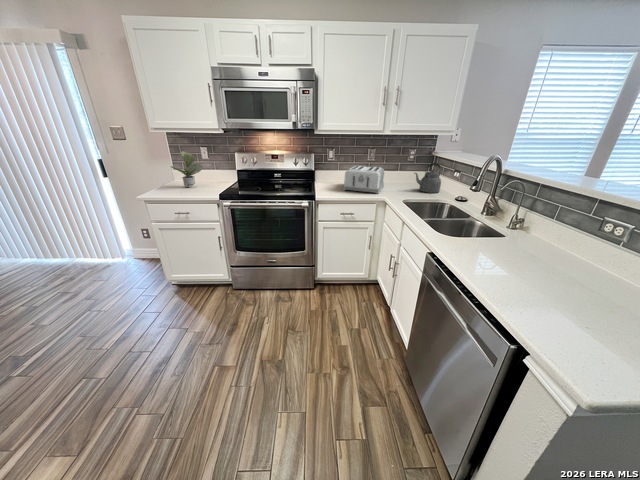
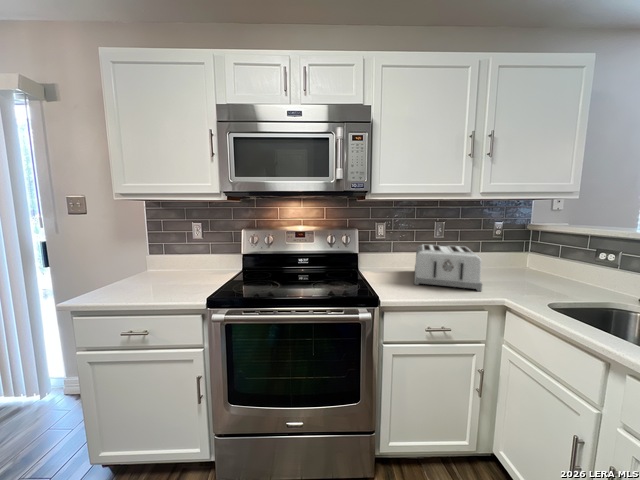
potted plant: present [171,151,202,187] -> none [133,227,188,283]
kettle: present [415,163,441,193] -> none [527,239,579,287]

